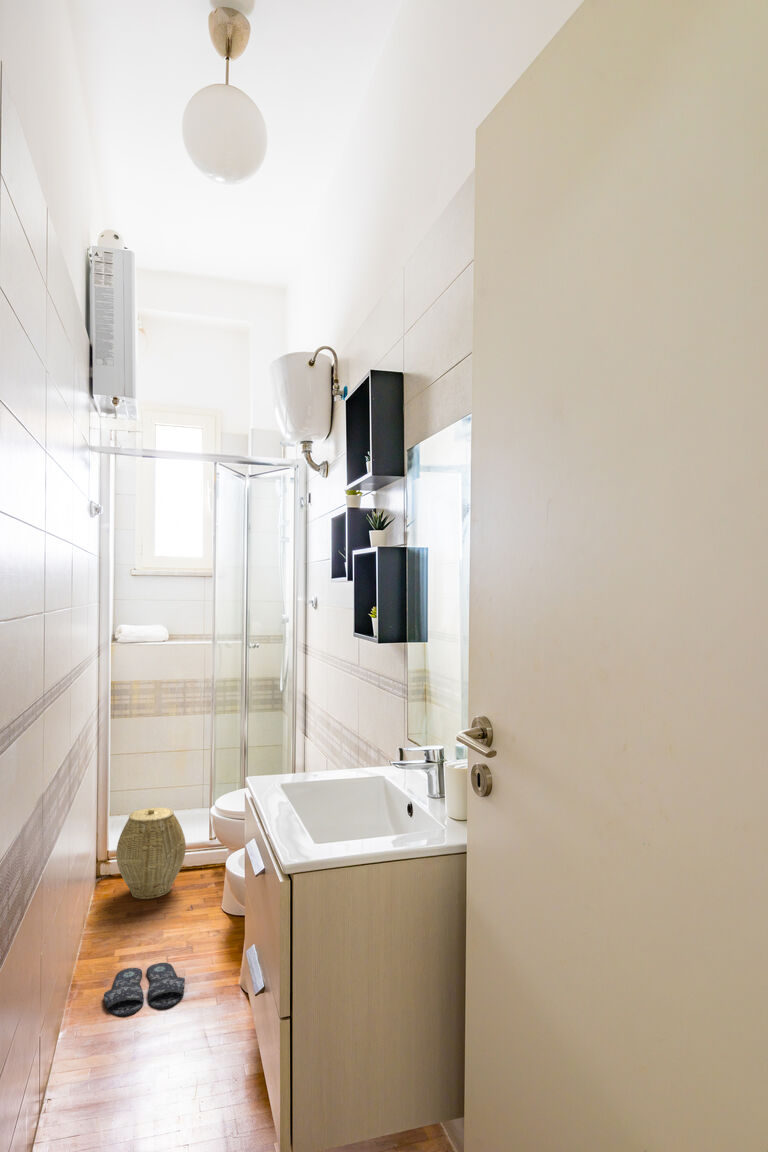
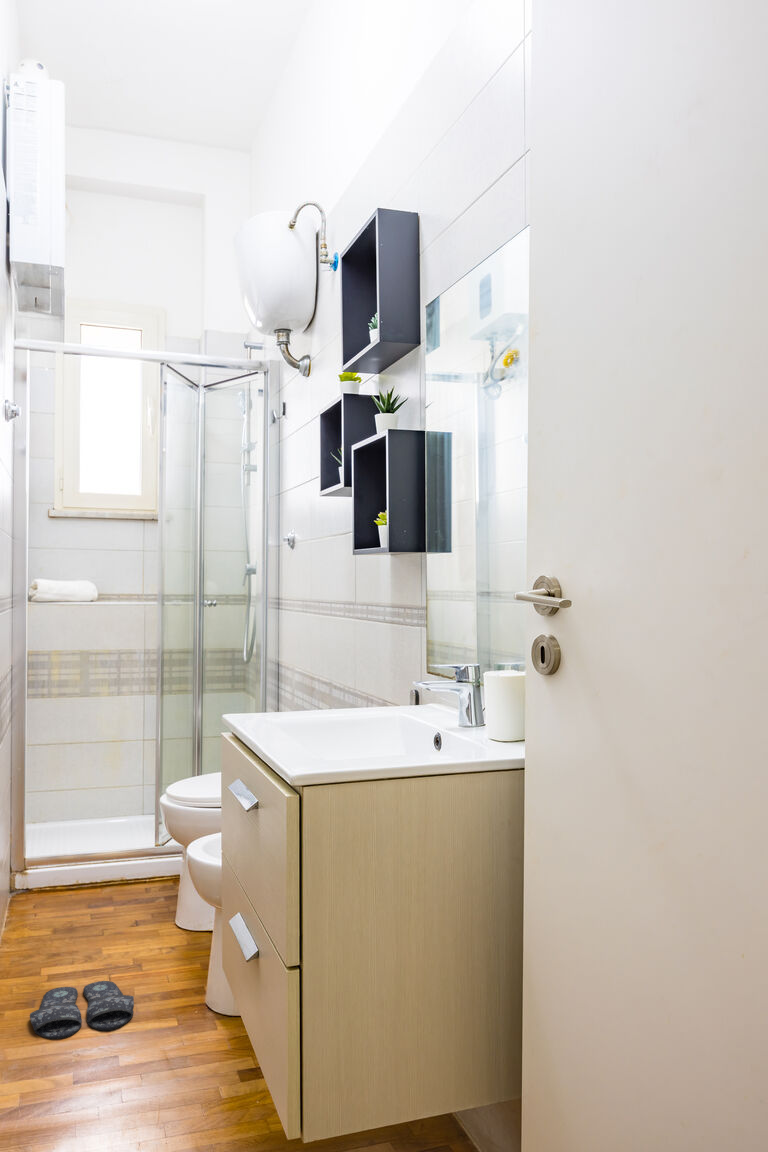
woven basket: present [116,807,186,899] -> none [38,801,127,914]

